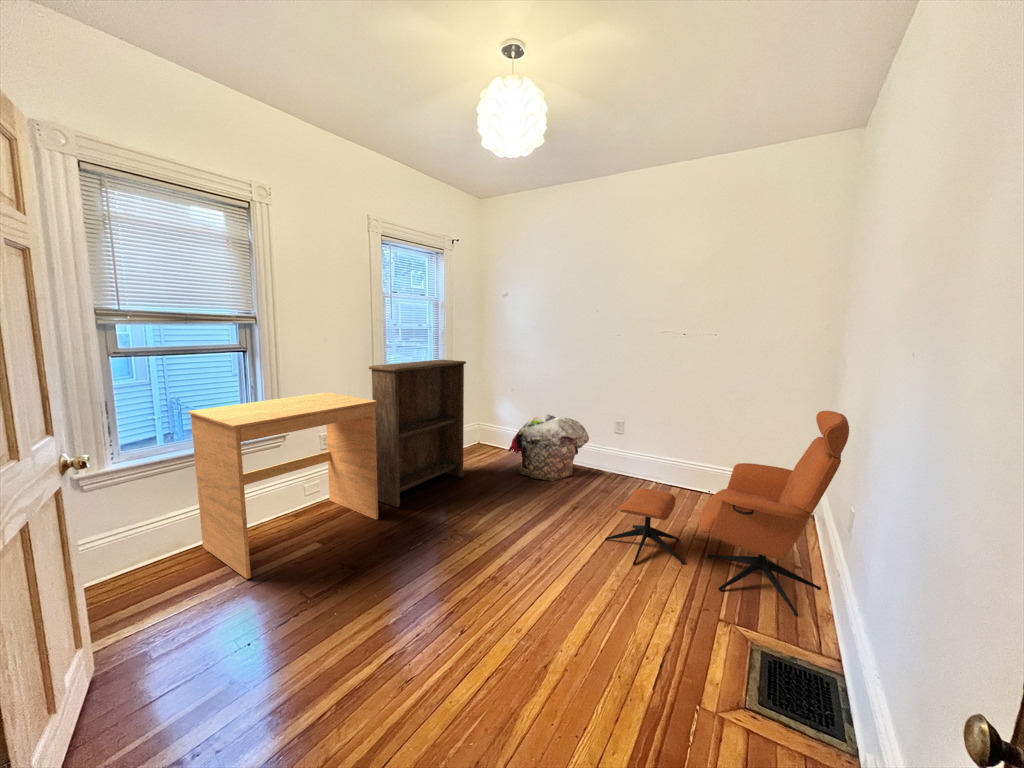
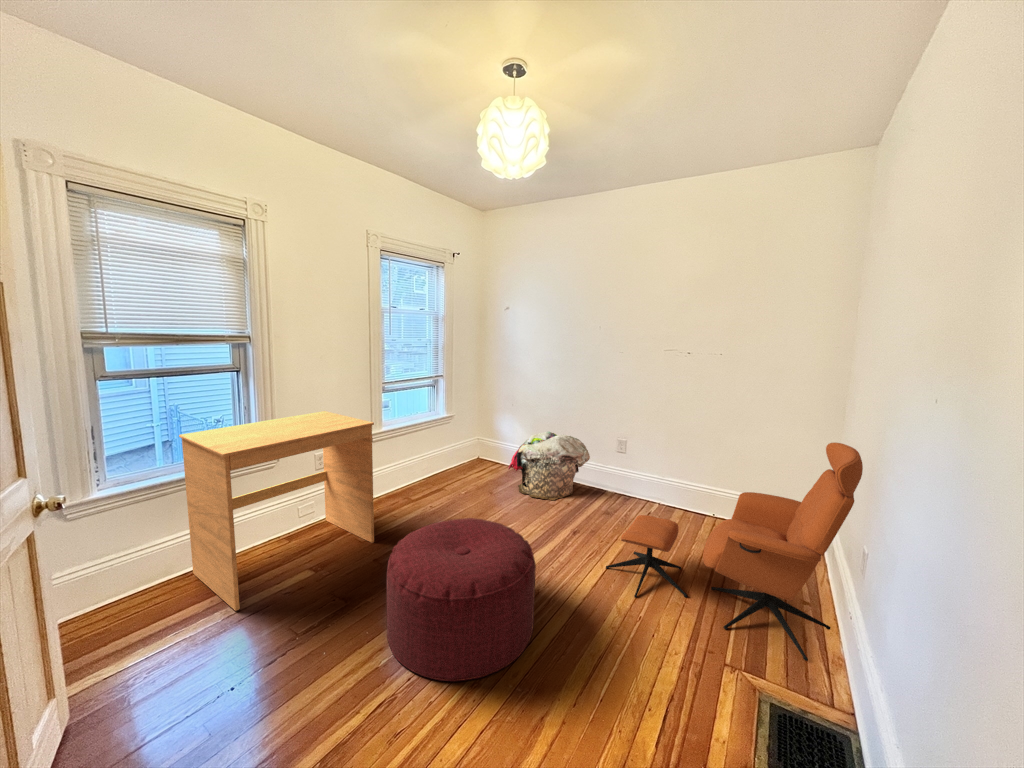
bookshelf: present [369,360,466,507] -> none [366,376,466,529]
ottoman: none [395,490,537,636] -> present [387,518,536,681]

